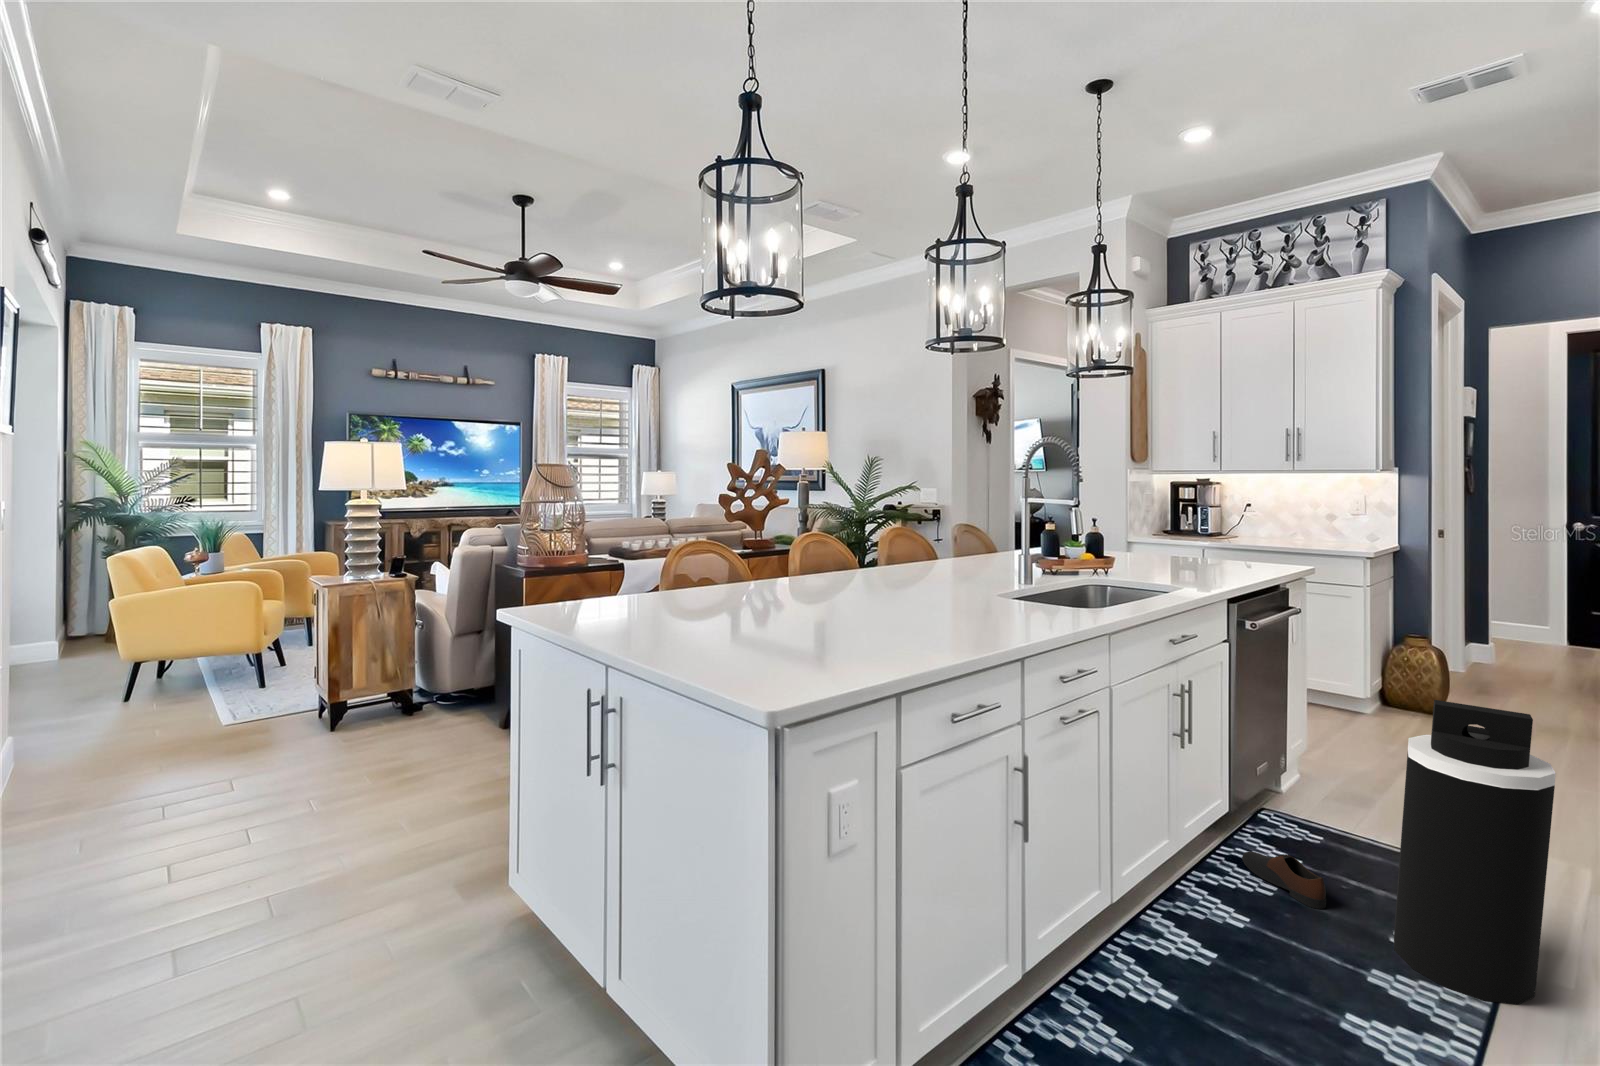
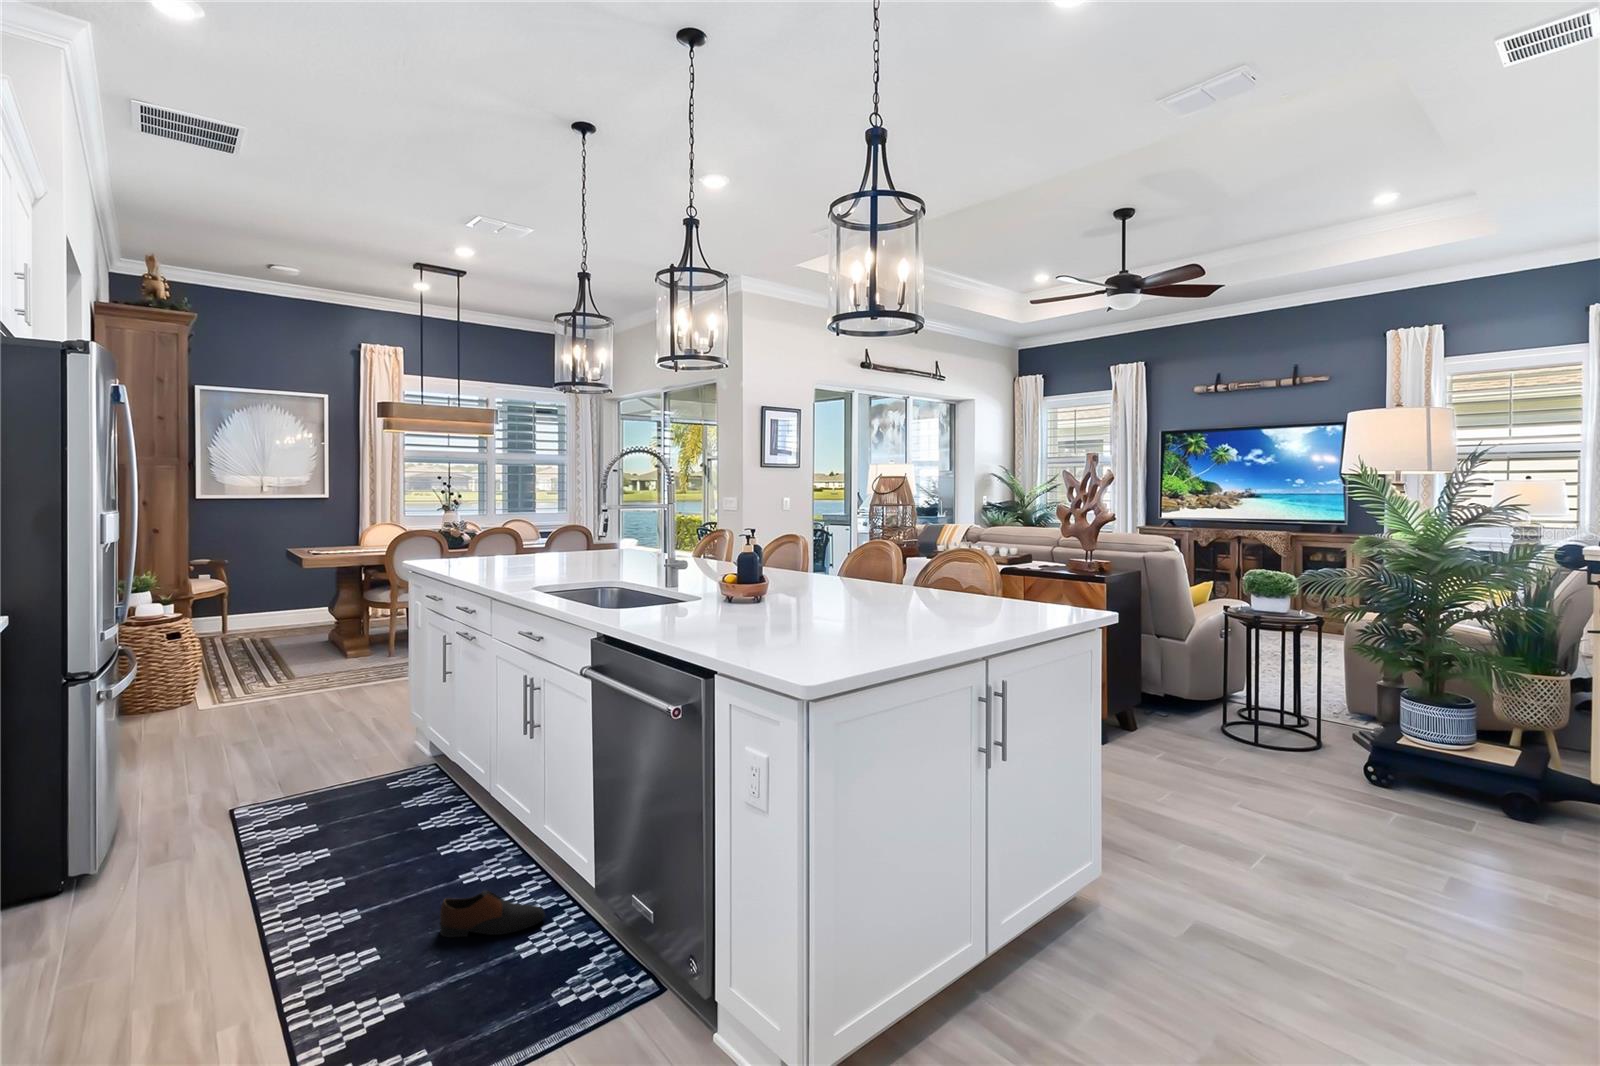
trash can: present [1394,700,1556,1005] -> none [237,693,373,1006]

